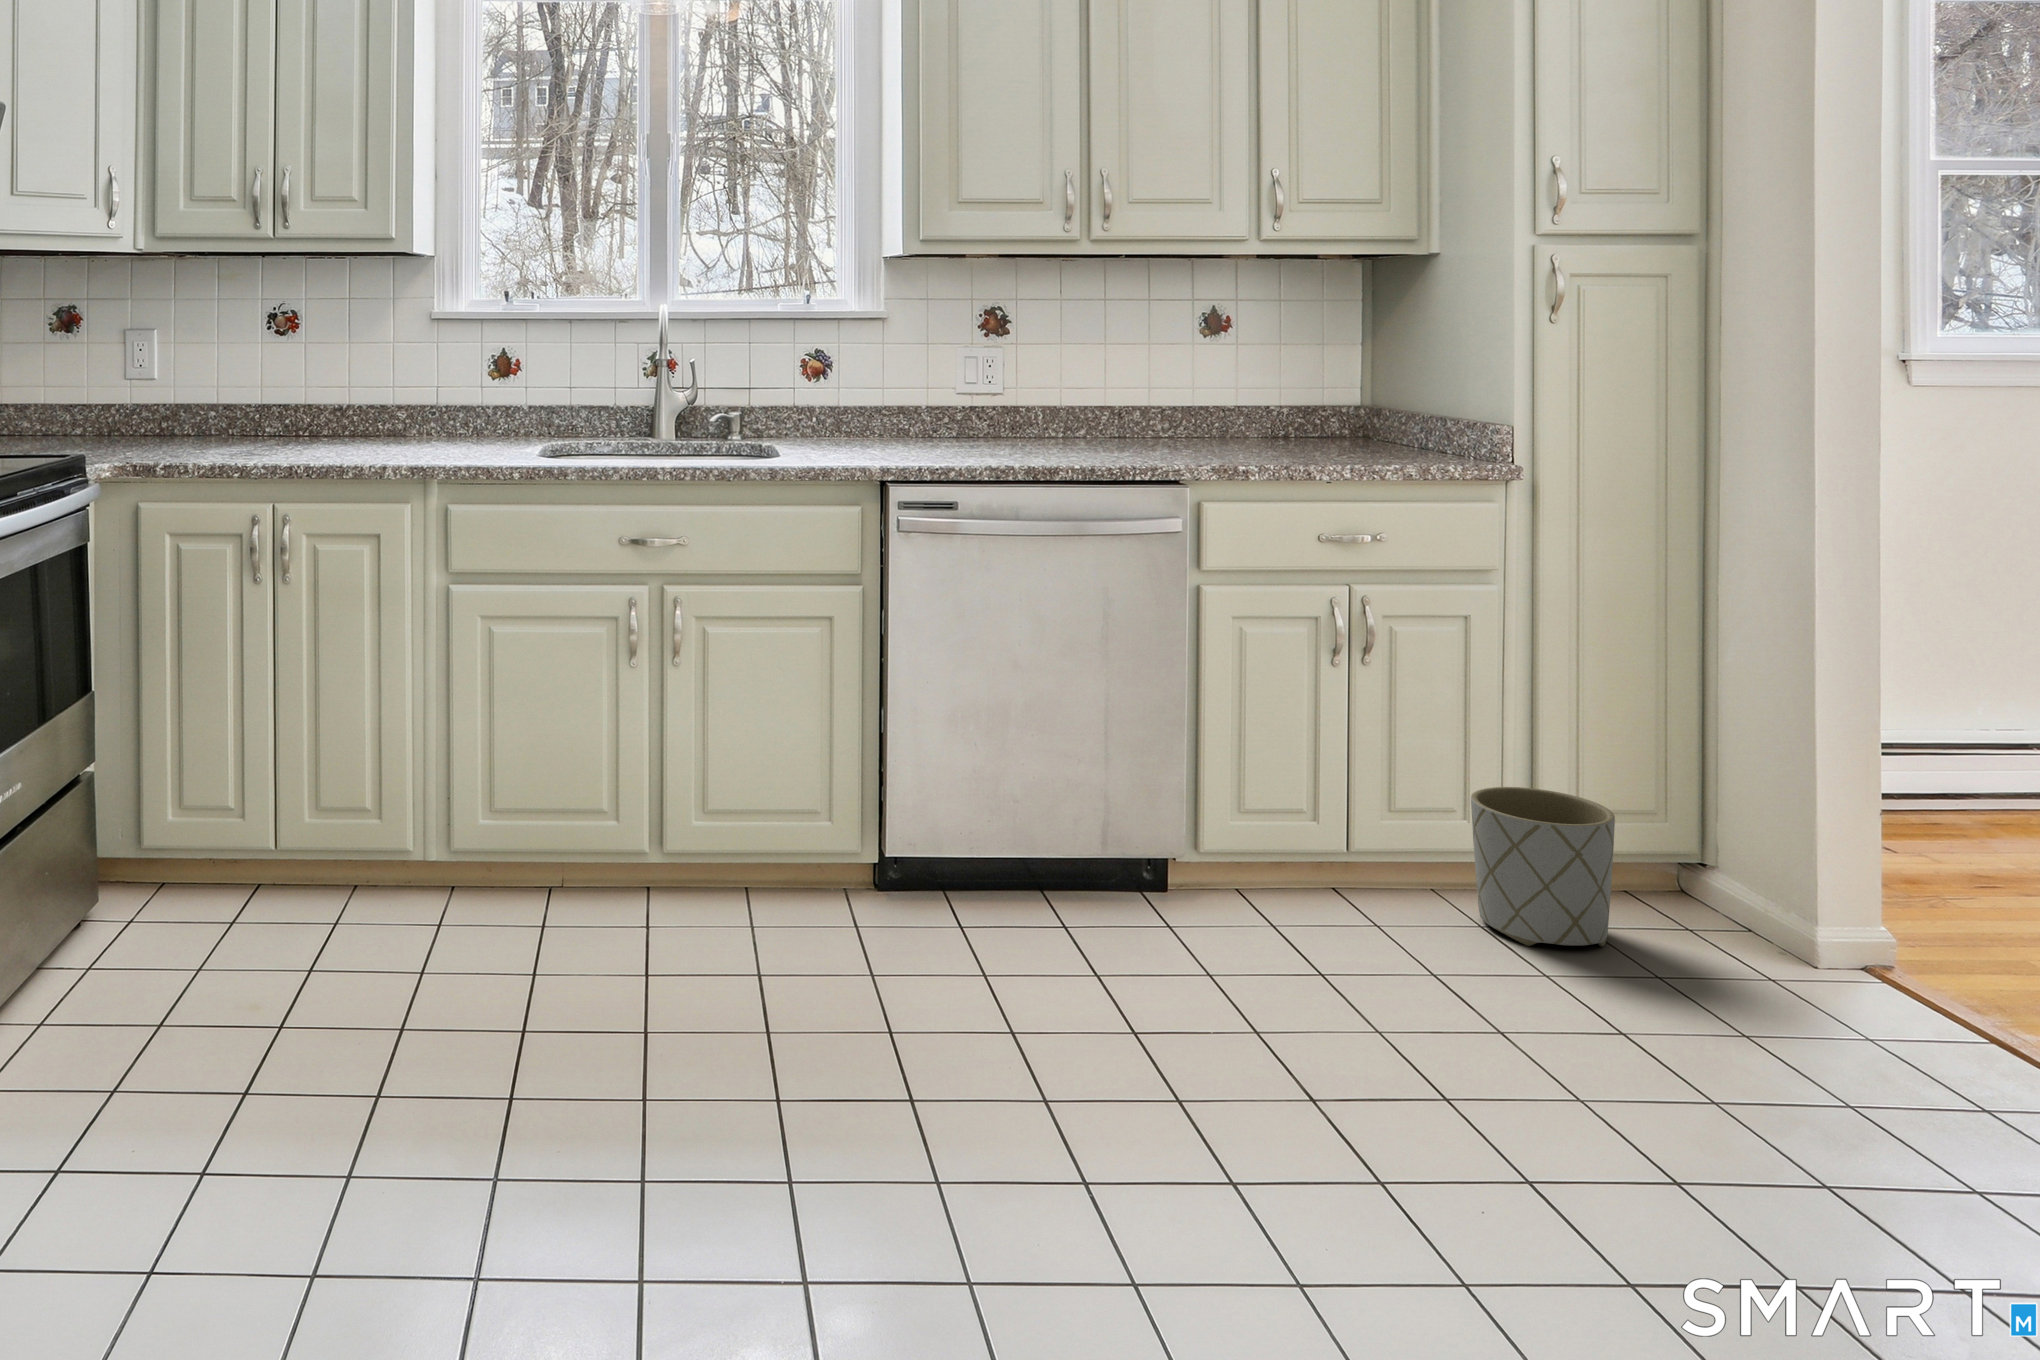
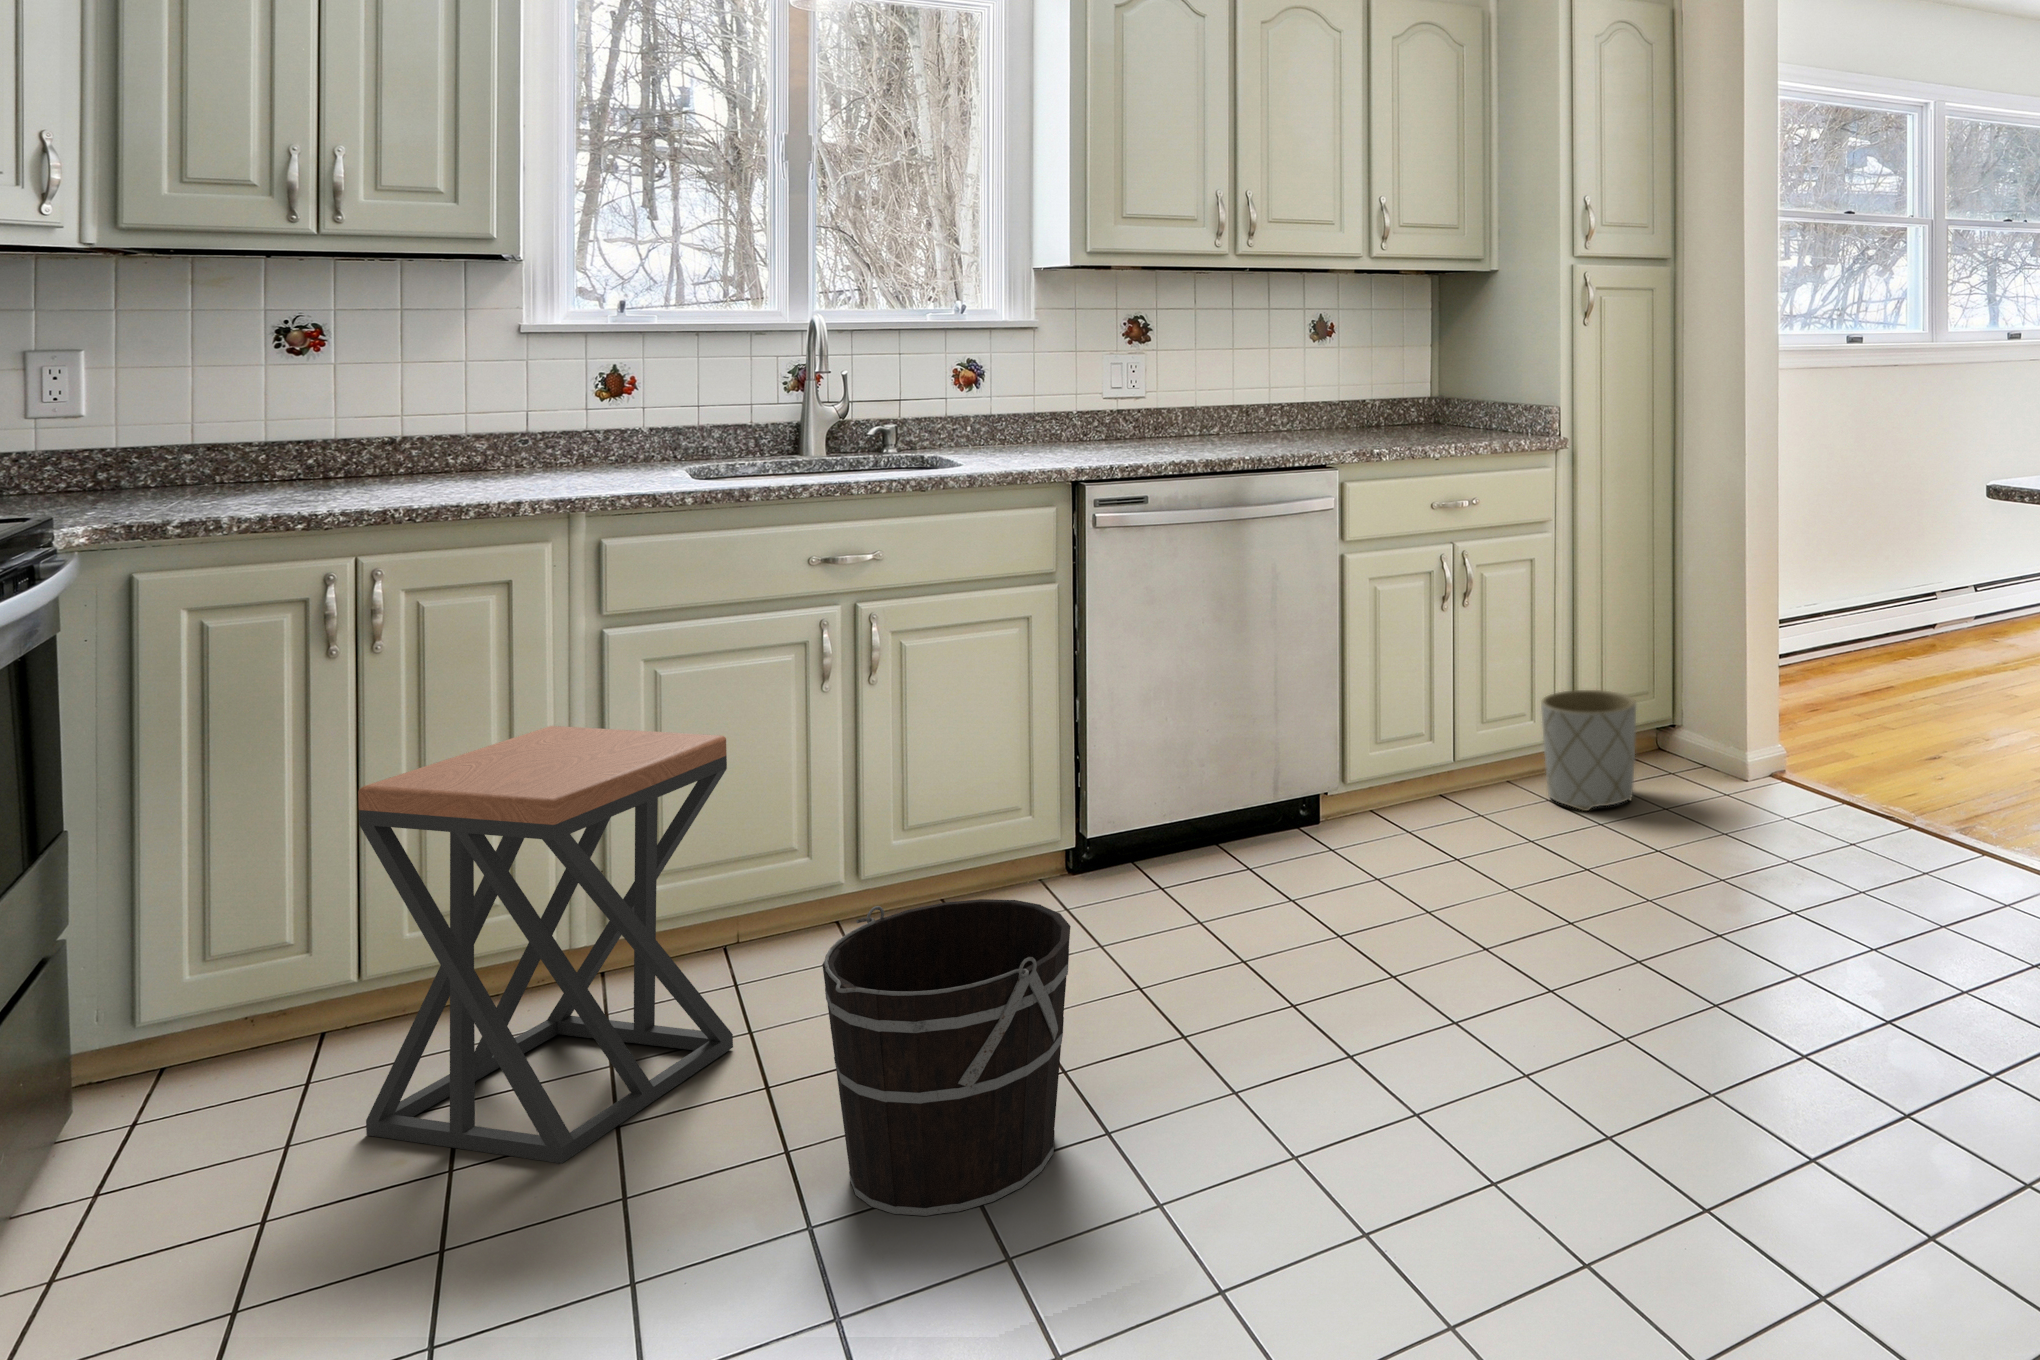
stool: none [236,660,510,1041] -> present [358,726,733,1163]
bucket: none [508,877,745,1199] -> present [822,899,1071,1216]

